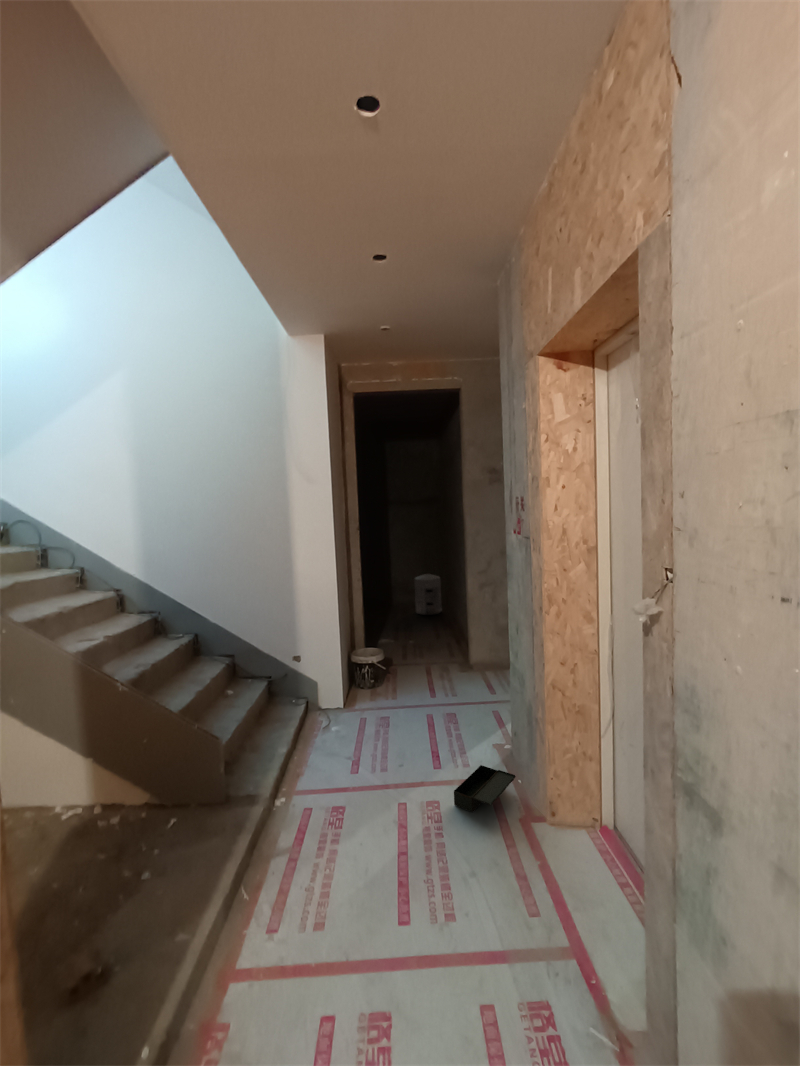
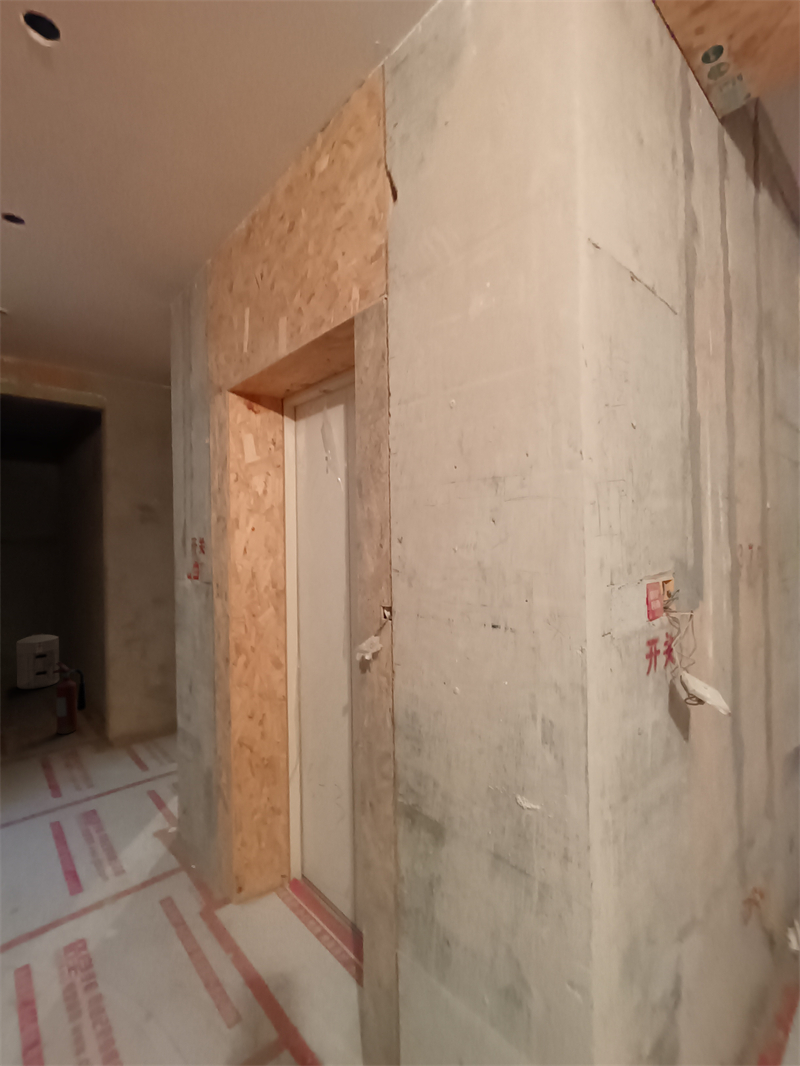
fire extinguisher: none [433,596,455,652] -> present [53,662,86,734]
toolbox: present [454,765,516,812] -> none [109,861,191,937]

